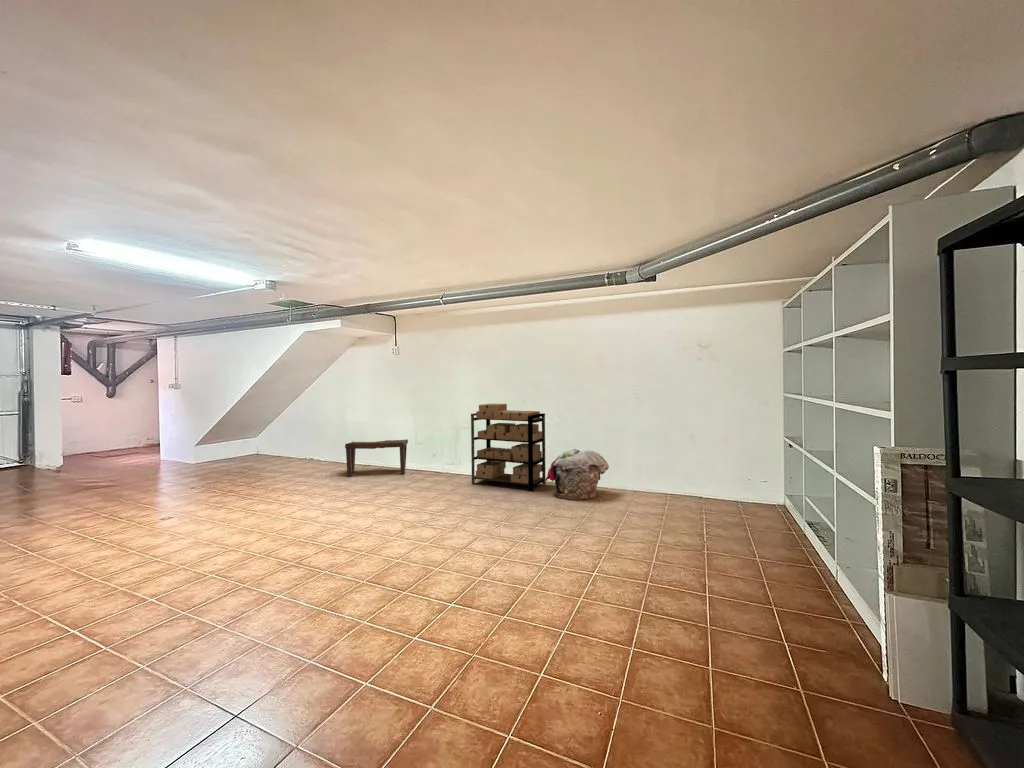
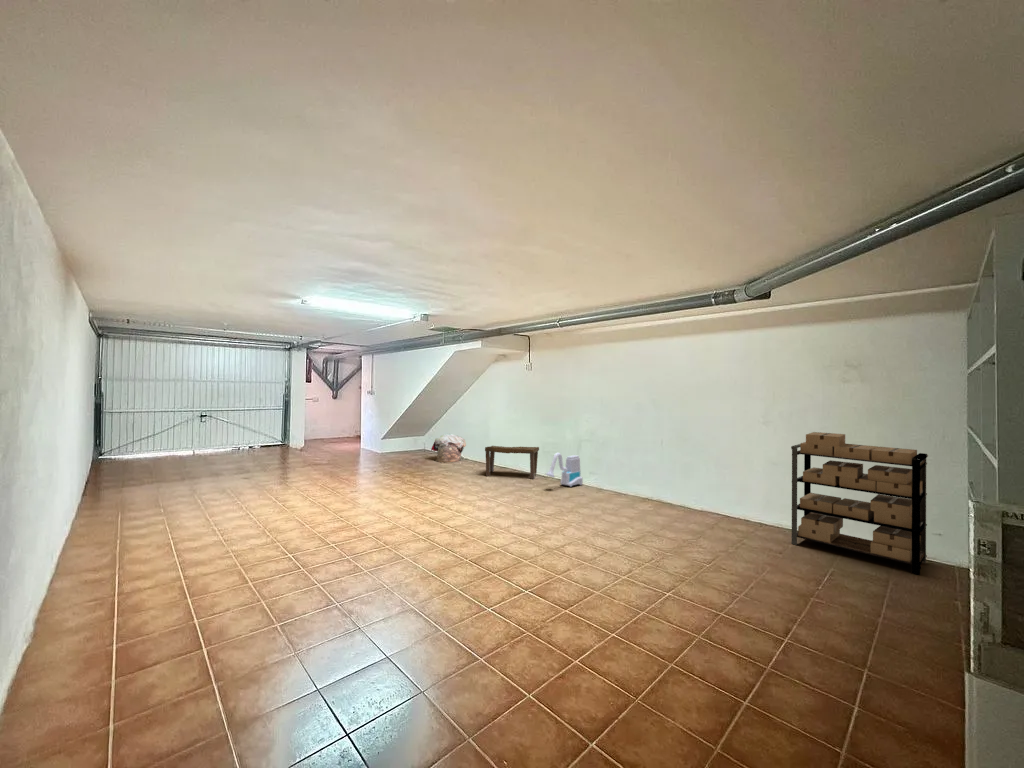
shelving unit: present [471,404,546,492] -> present [791,432,928,575]
vacuum cleaner: none [422,443,459,479] -> present [546,453,583,487]
laundry basket: present [545,449,609,501] -> present [431,434,466,463]

